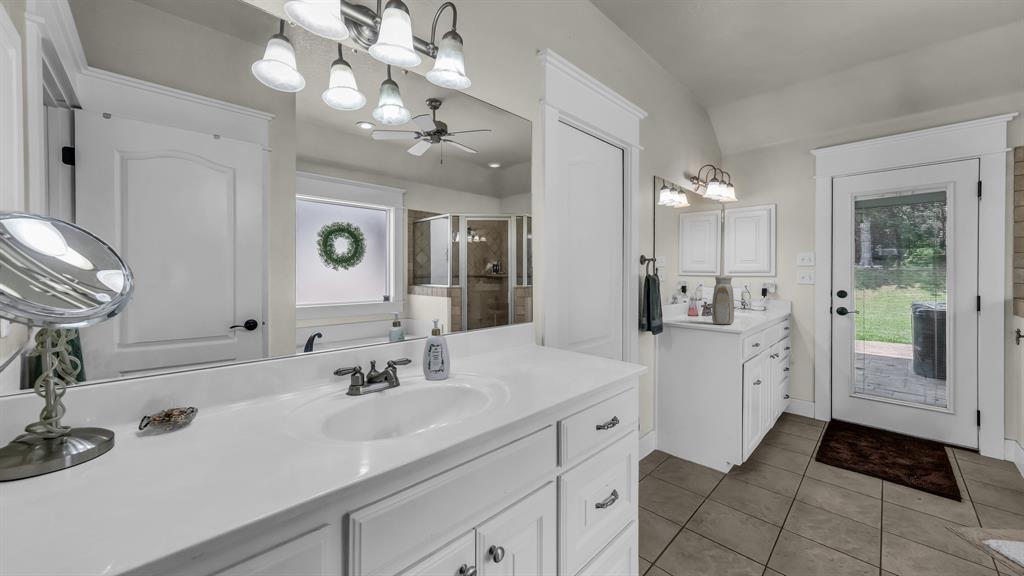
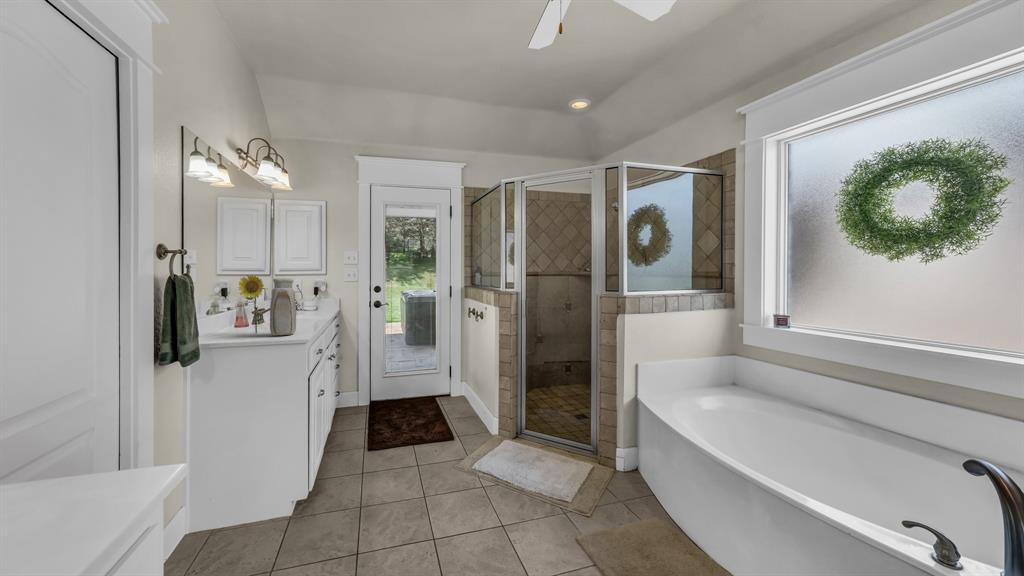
flower: none [690,274,712,321] -> present [238,275,267,333]

